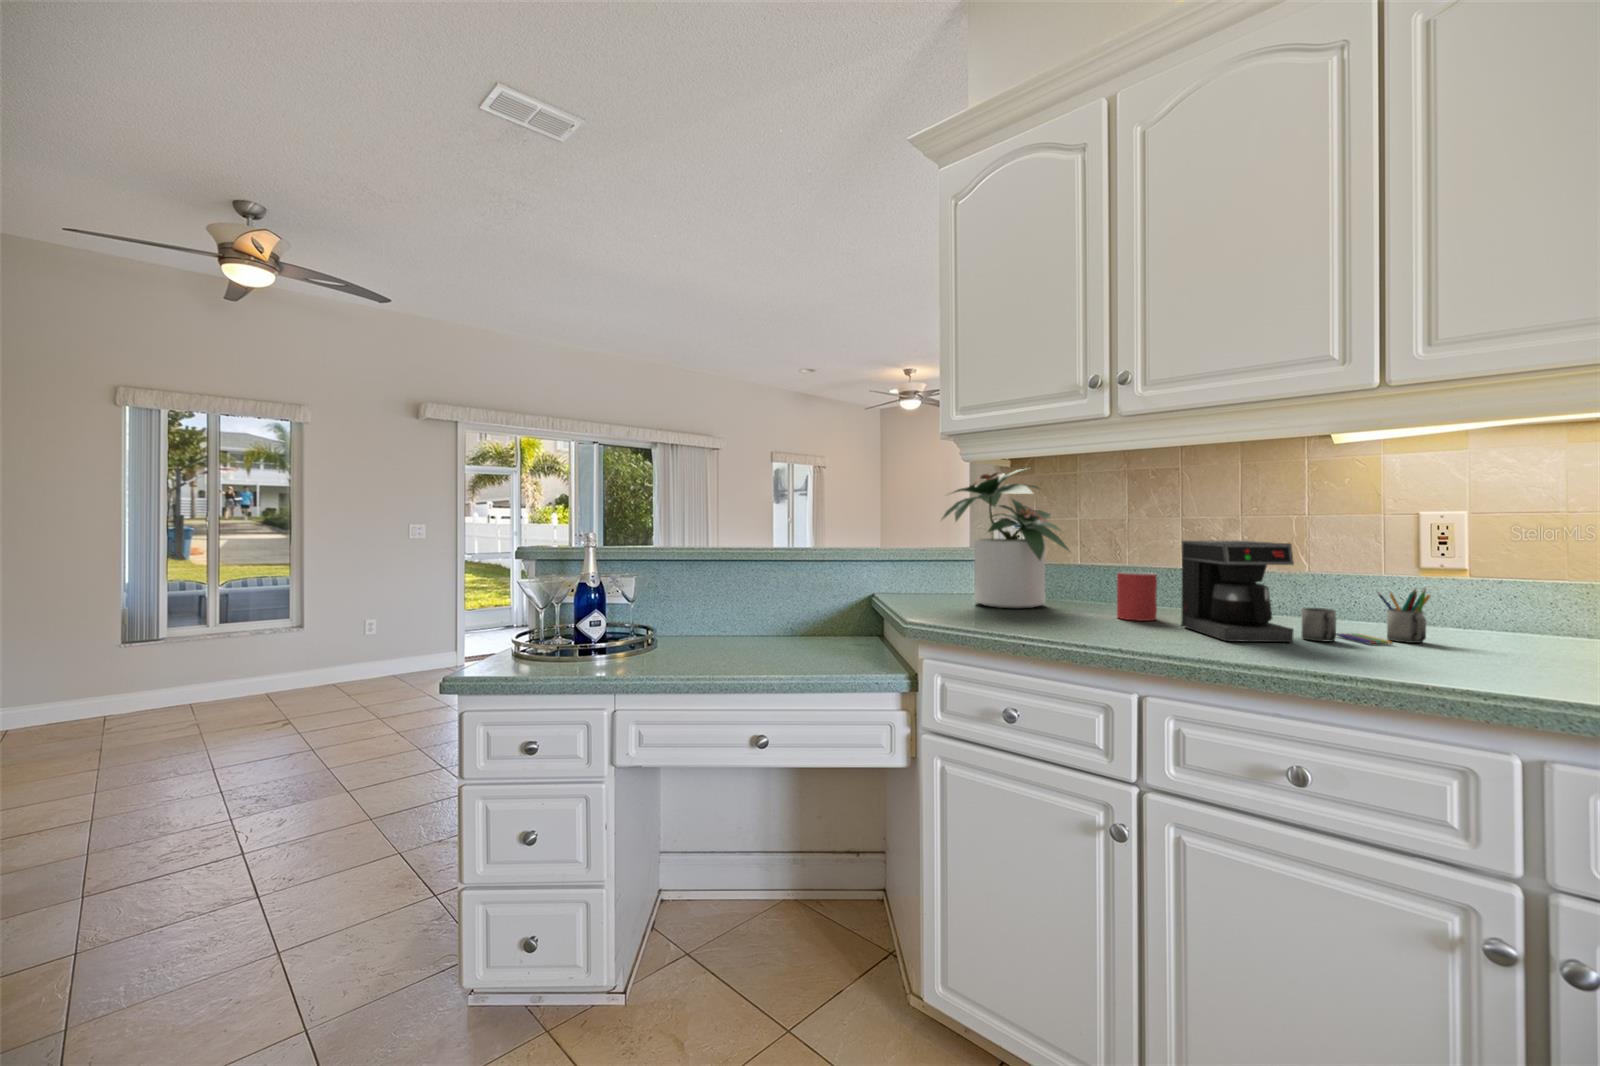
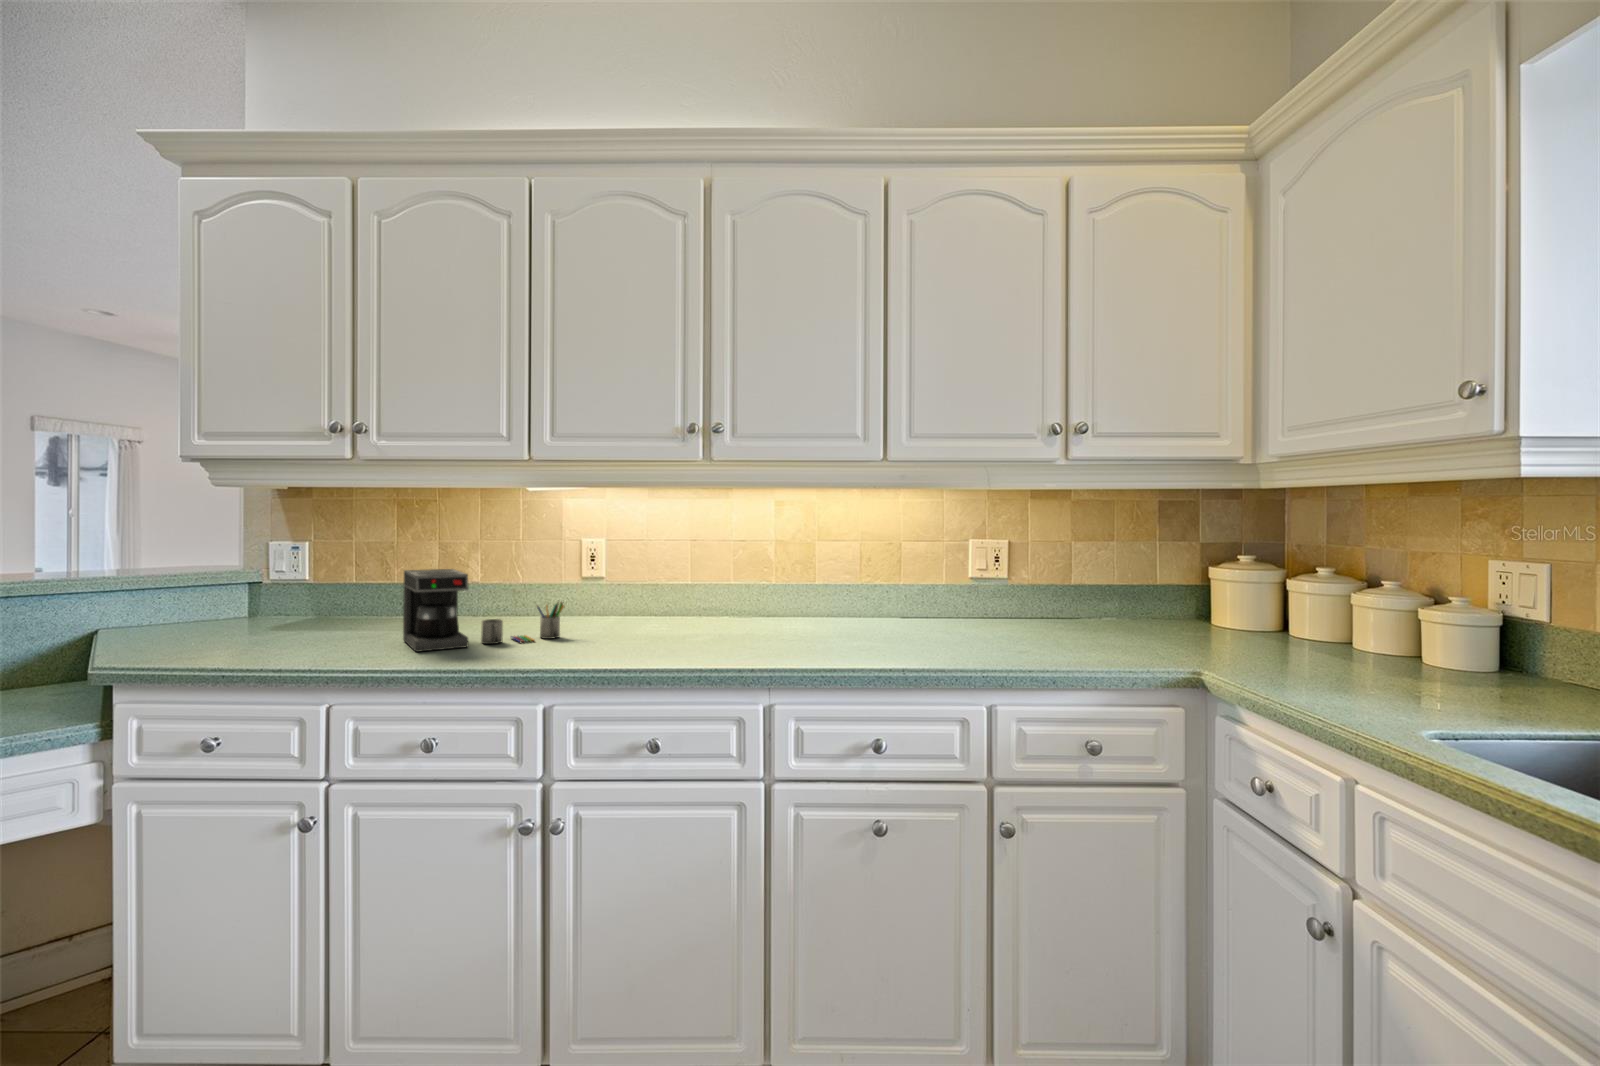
potted plant: present [942,469,1069,608] -> none [177,496,333,635]
mug: present [1117,572,1157,621] -> none [359,595,394,638]

